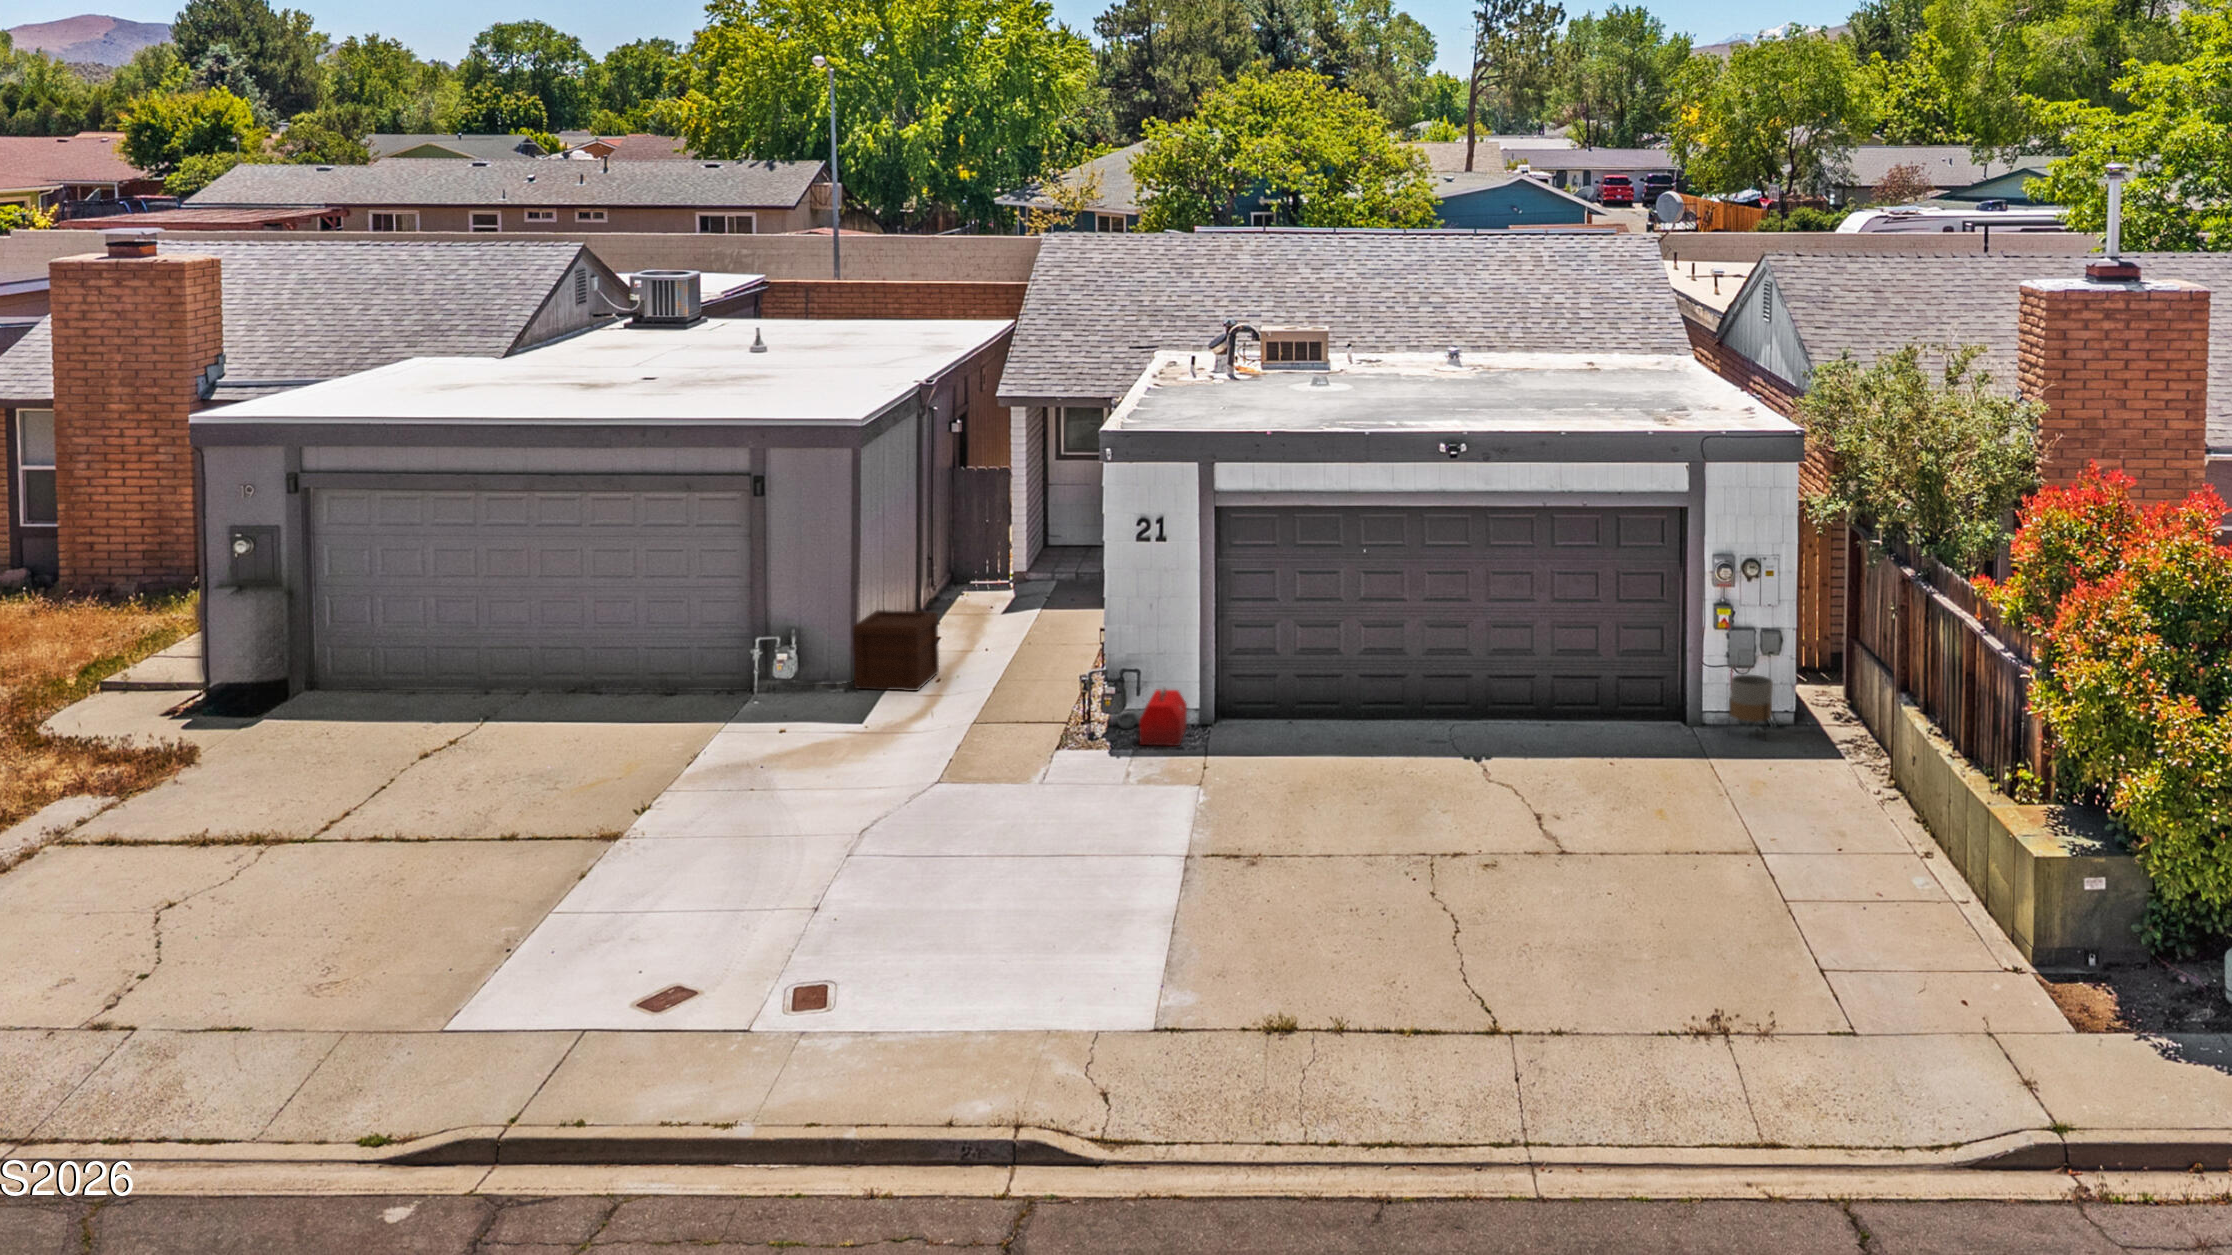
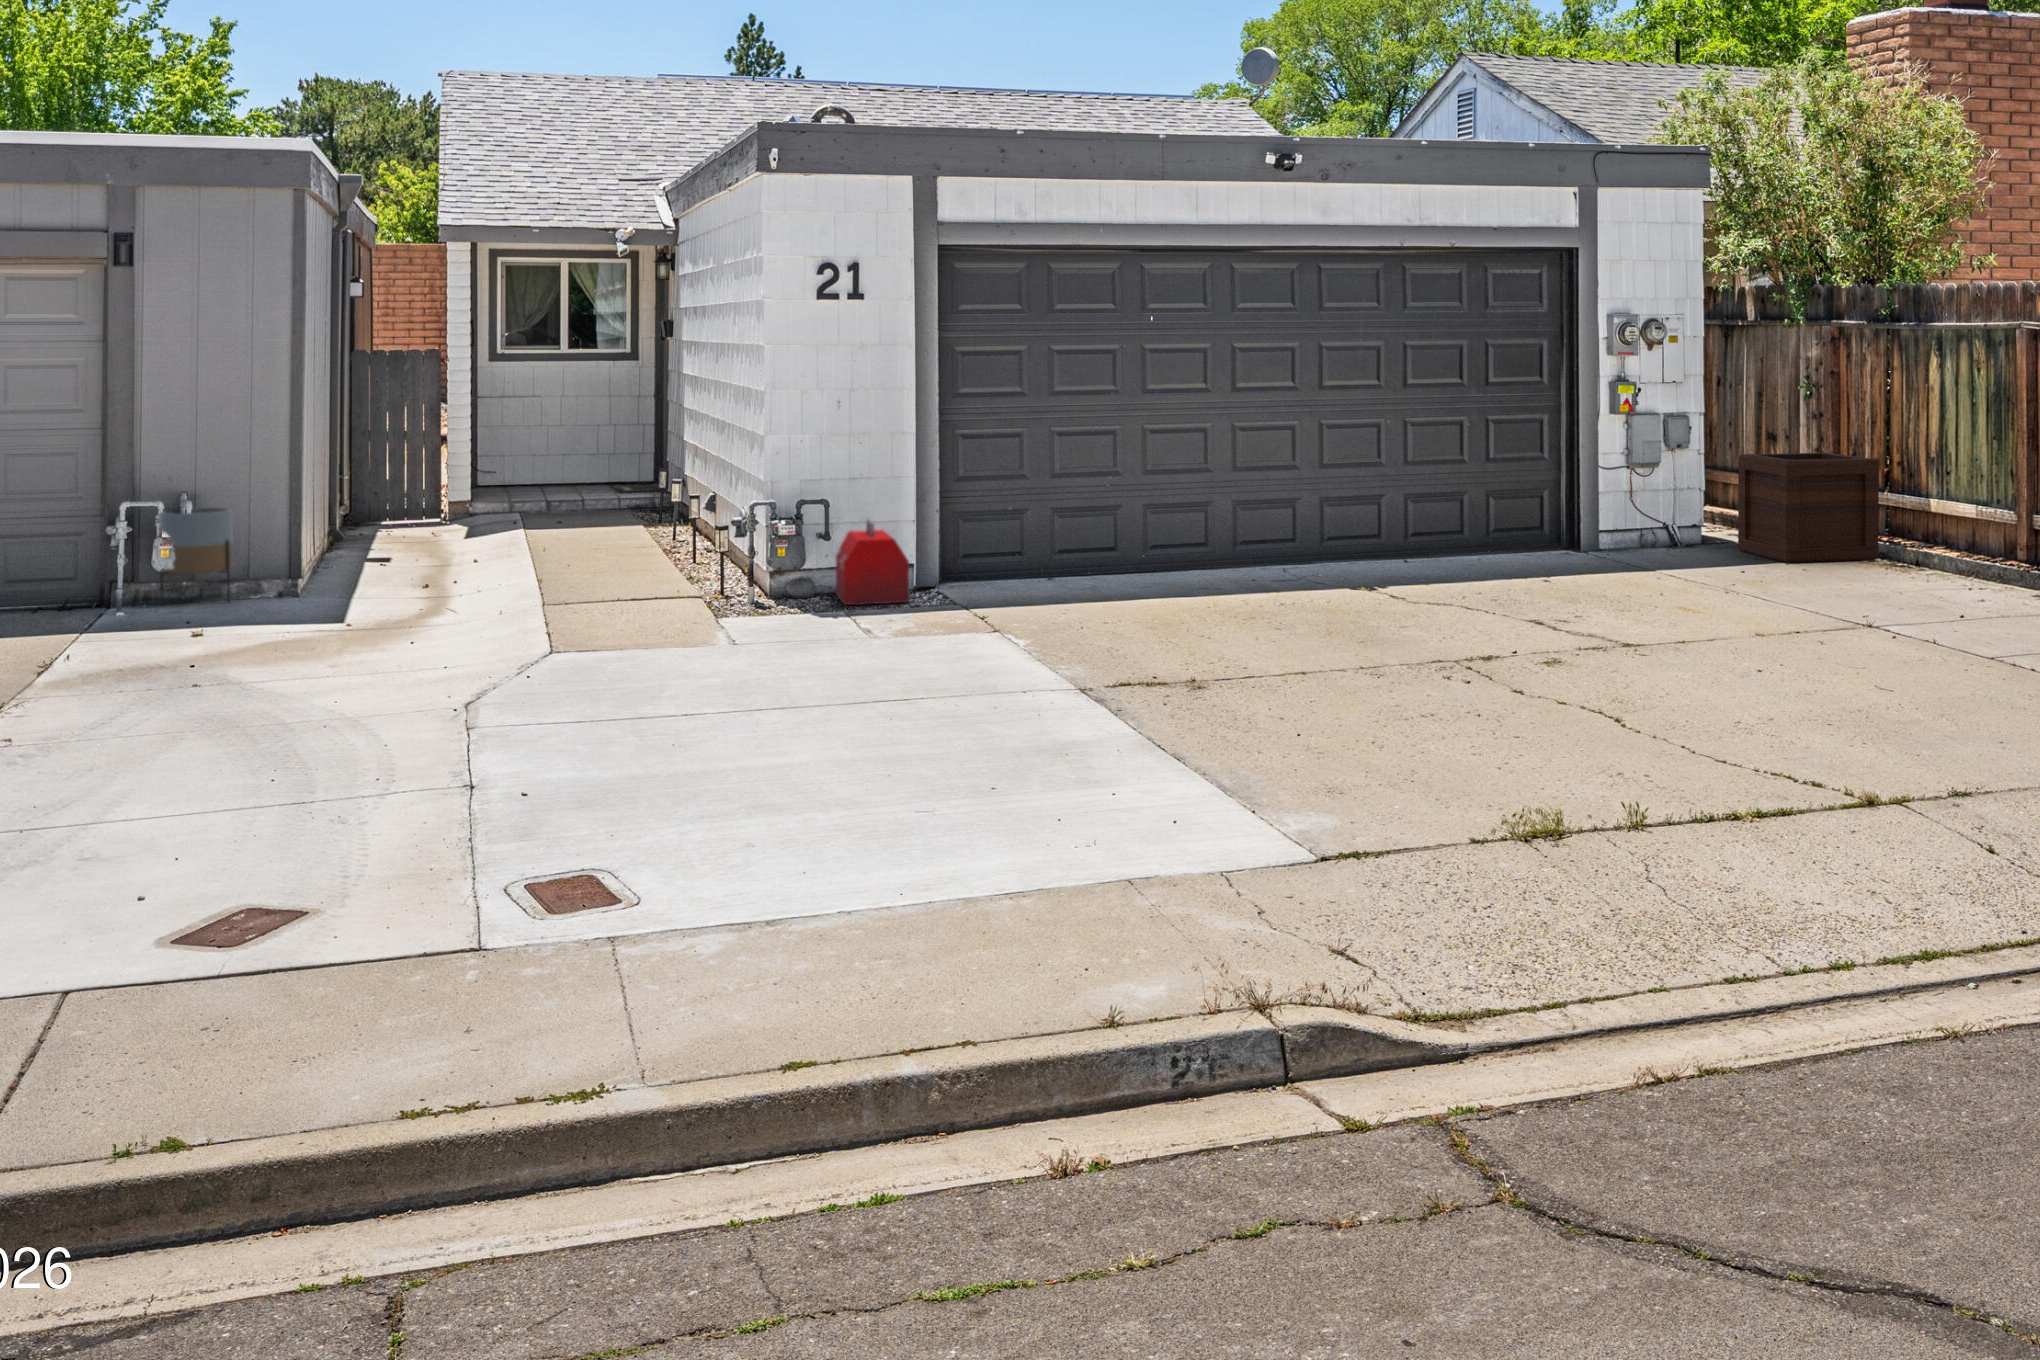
wooden crate: present [853,610,939,691] -> present [1738,453,1879,563]
planter: present [1728,675,1773,726] -> present [159,507,234,603]

